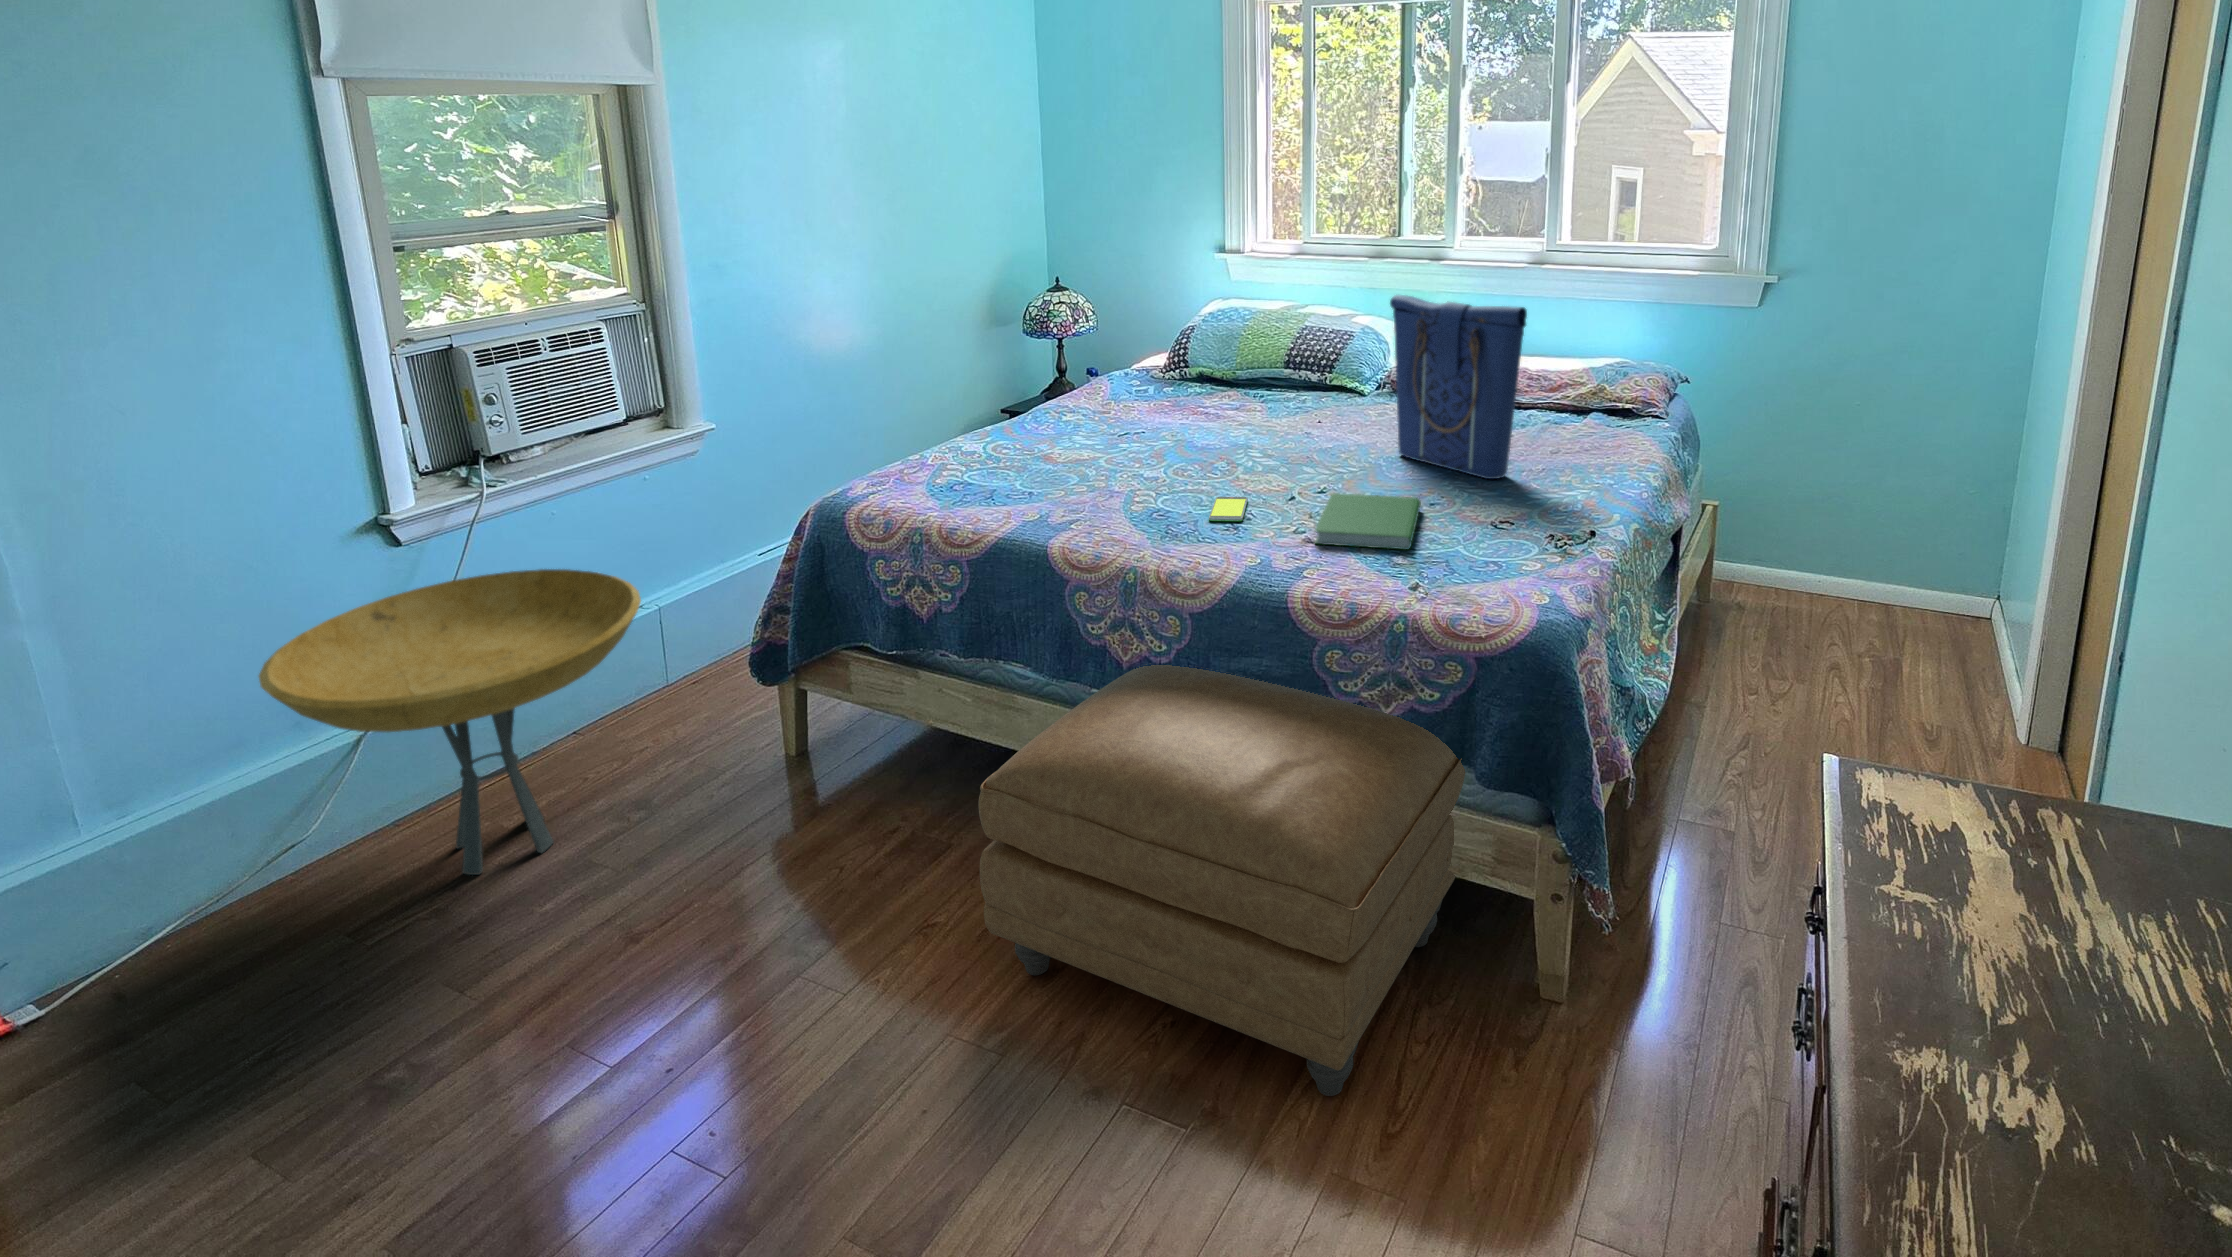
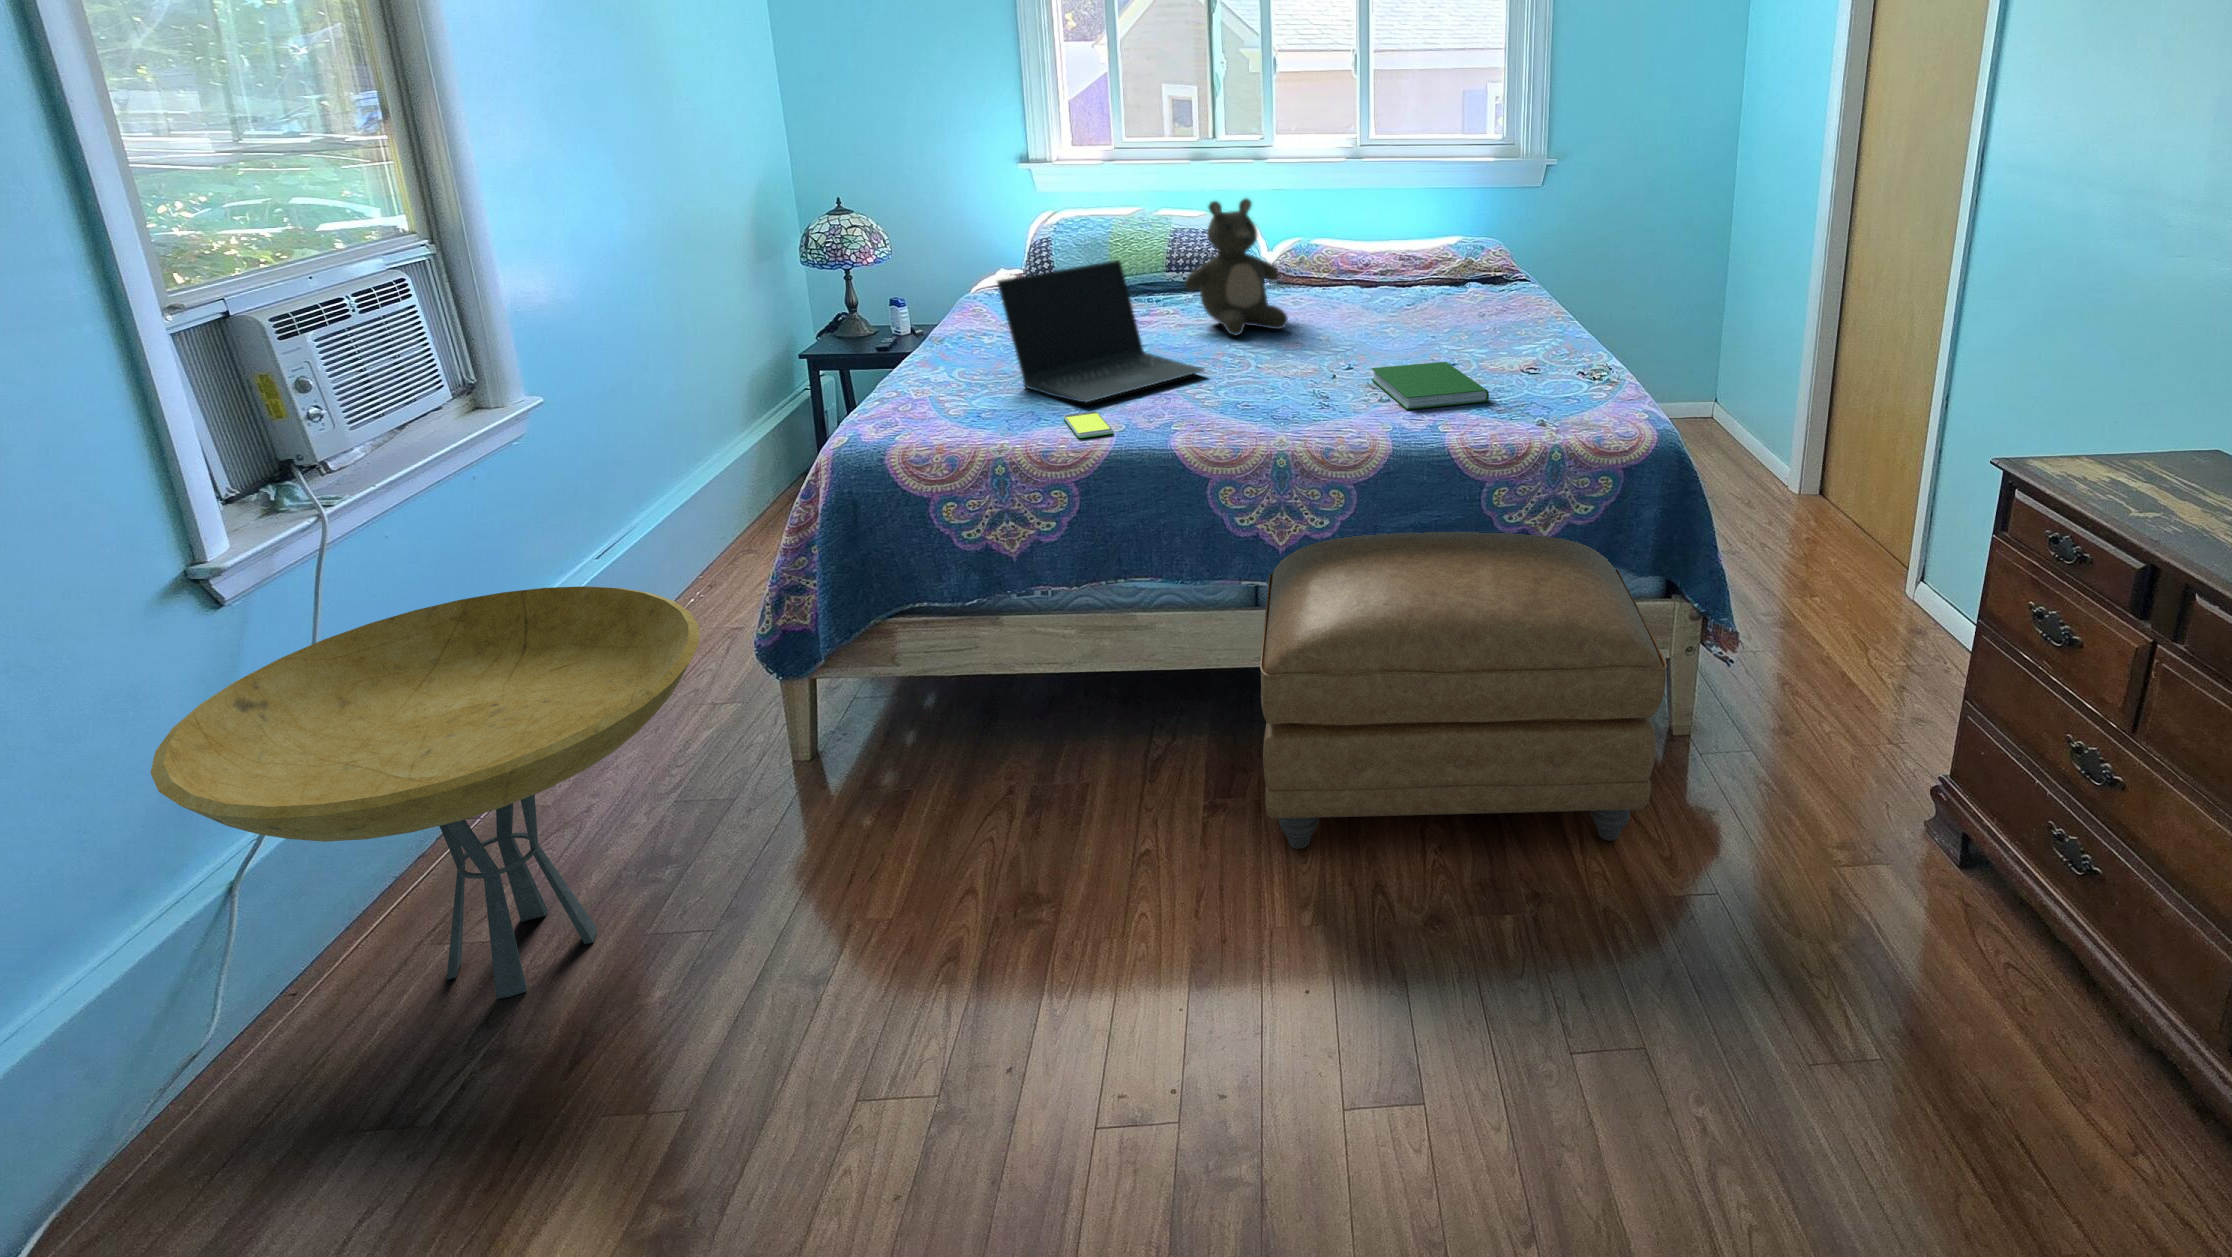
tote bag: present [1390,295,1527,479] -> none [1348,183,1492,343]
stuffed bear: none [1245,302,1350,440] -> present [1185,199,1288,335]
laptop: none [1022,355,1190,487] -> present [997,260,1205,402]
smartphone: present [1209,497,1248,521] -> present [1064,411,1113,438]

